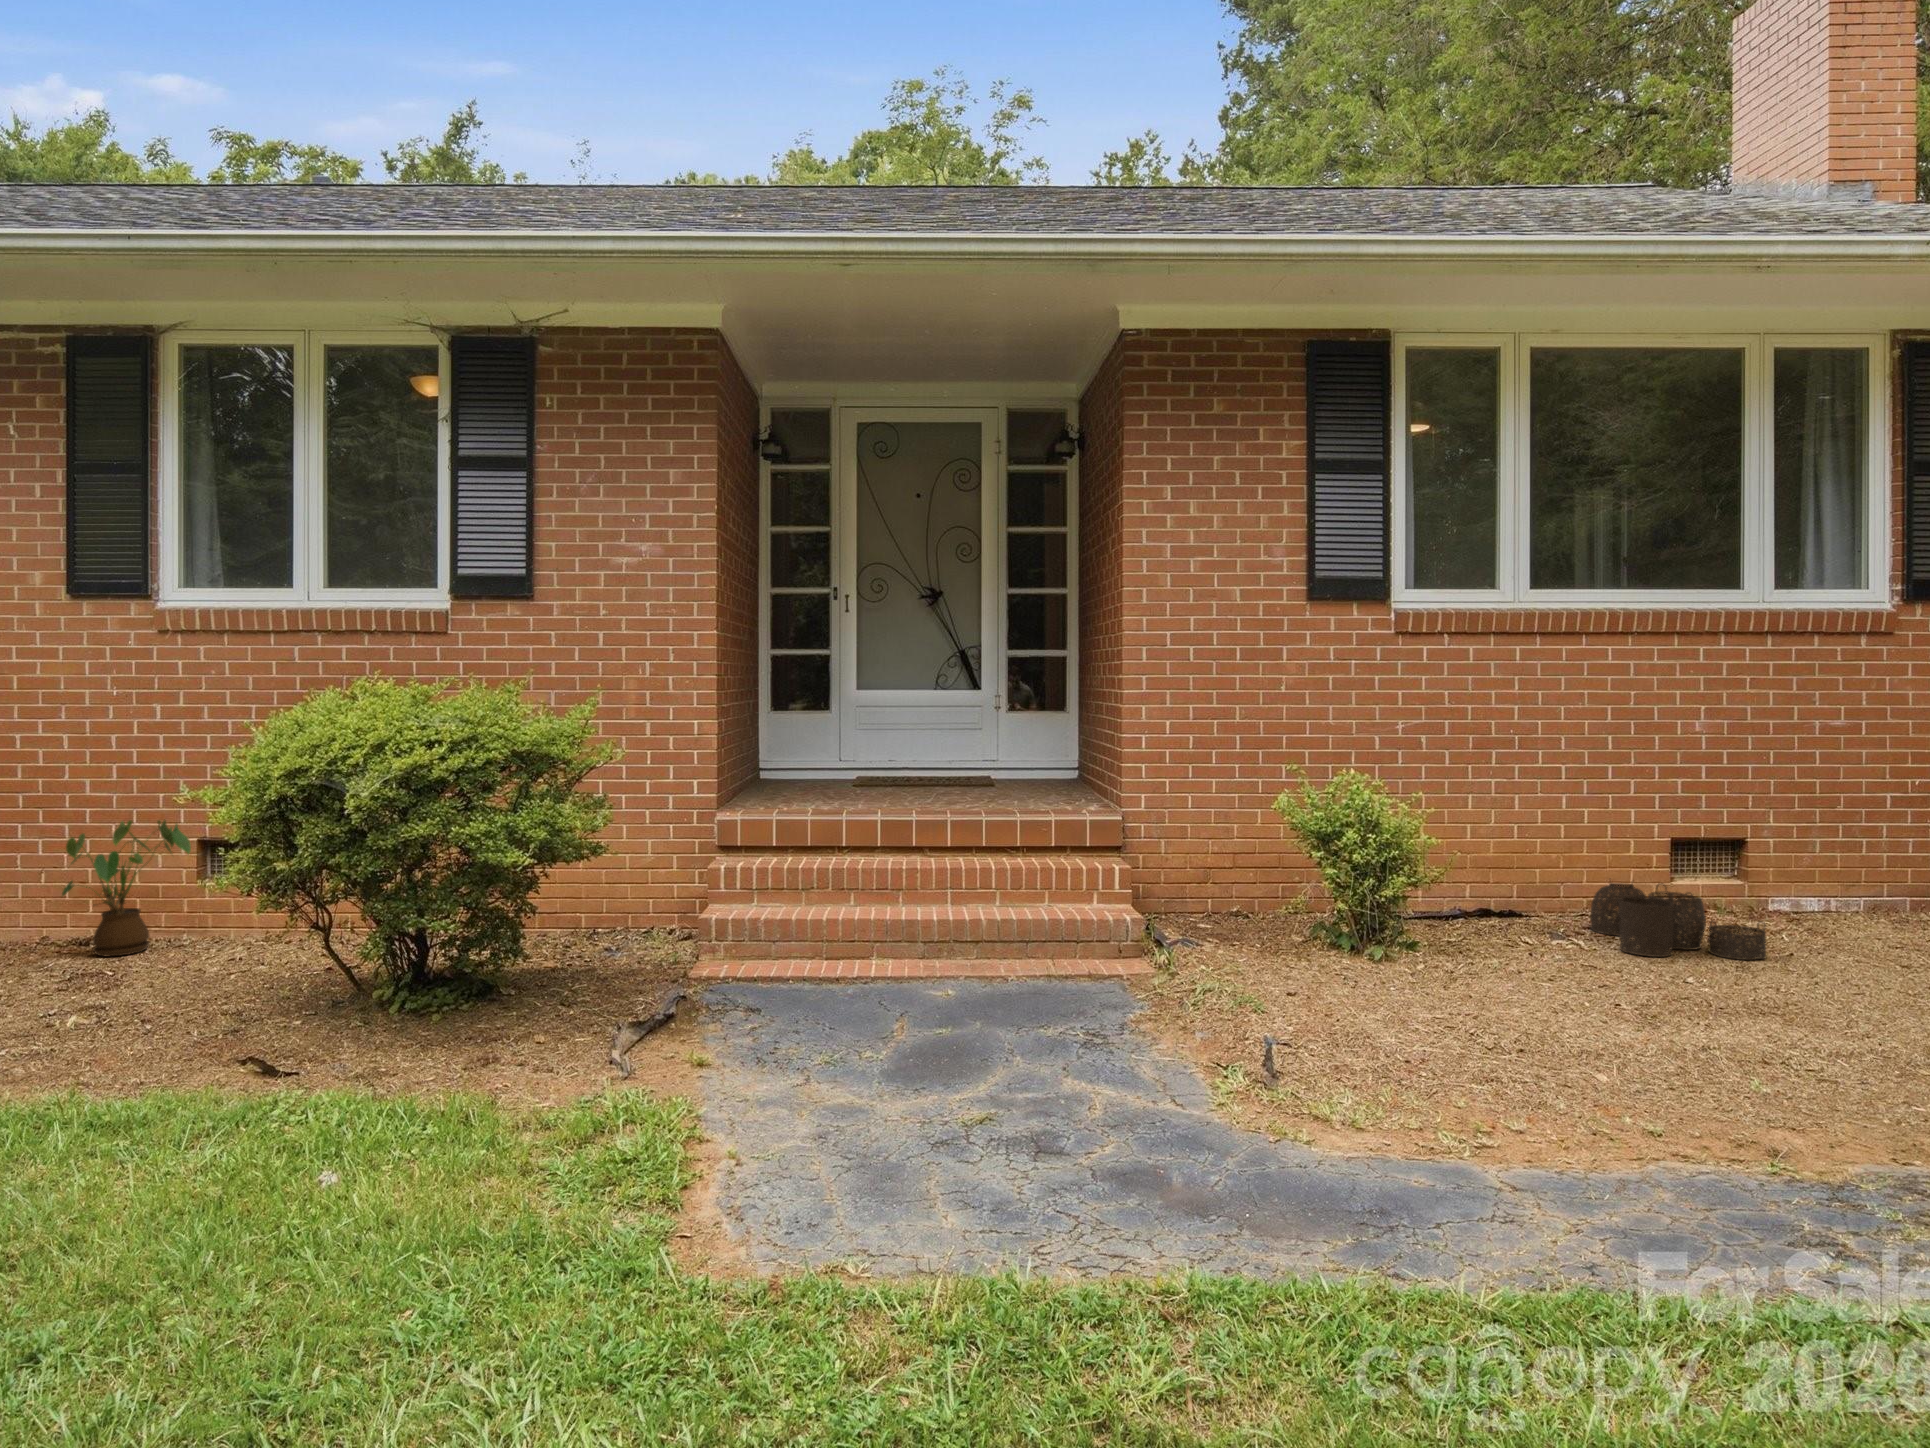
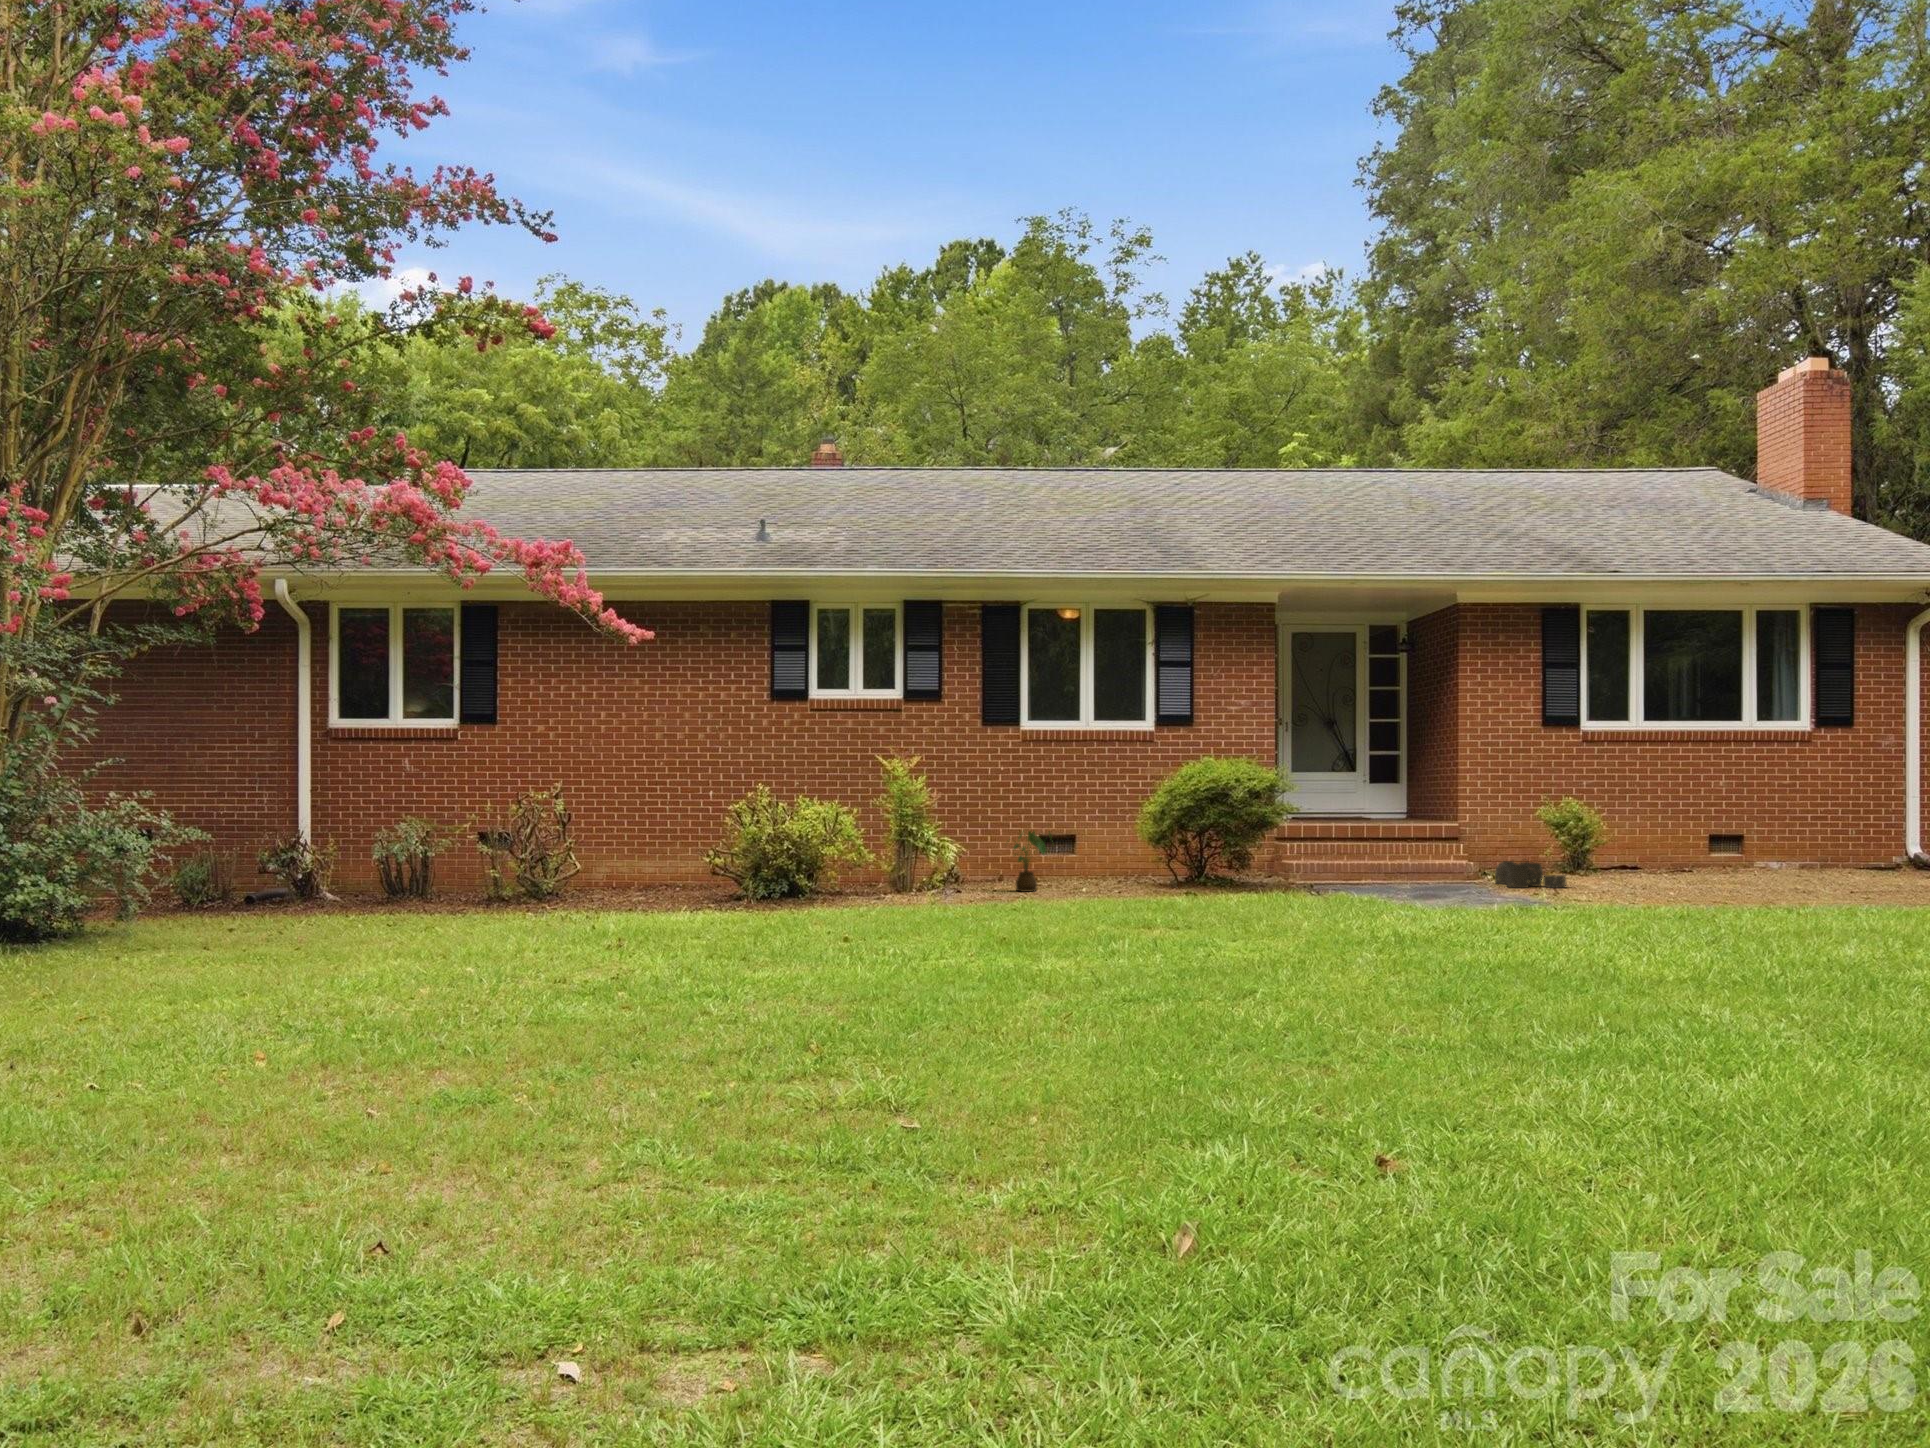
woven basket: present [1590,883,1766,960] -> present [1495,861,1566,888]

